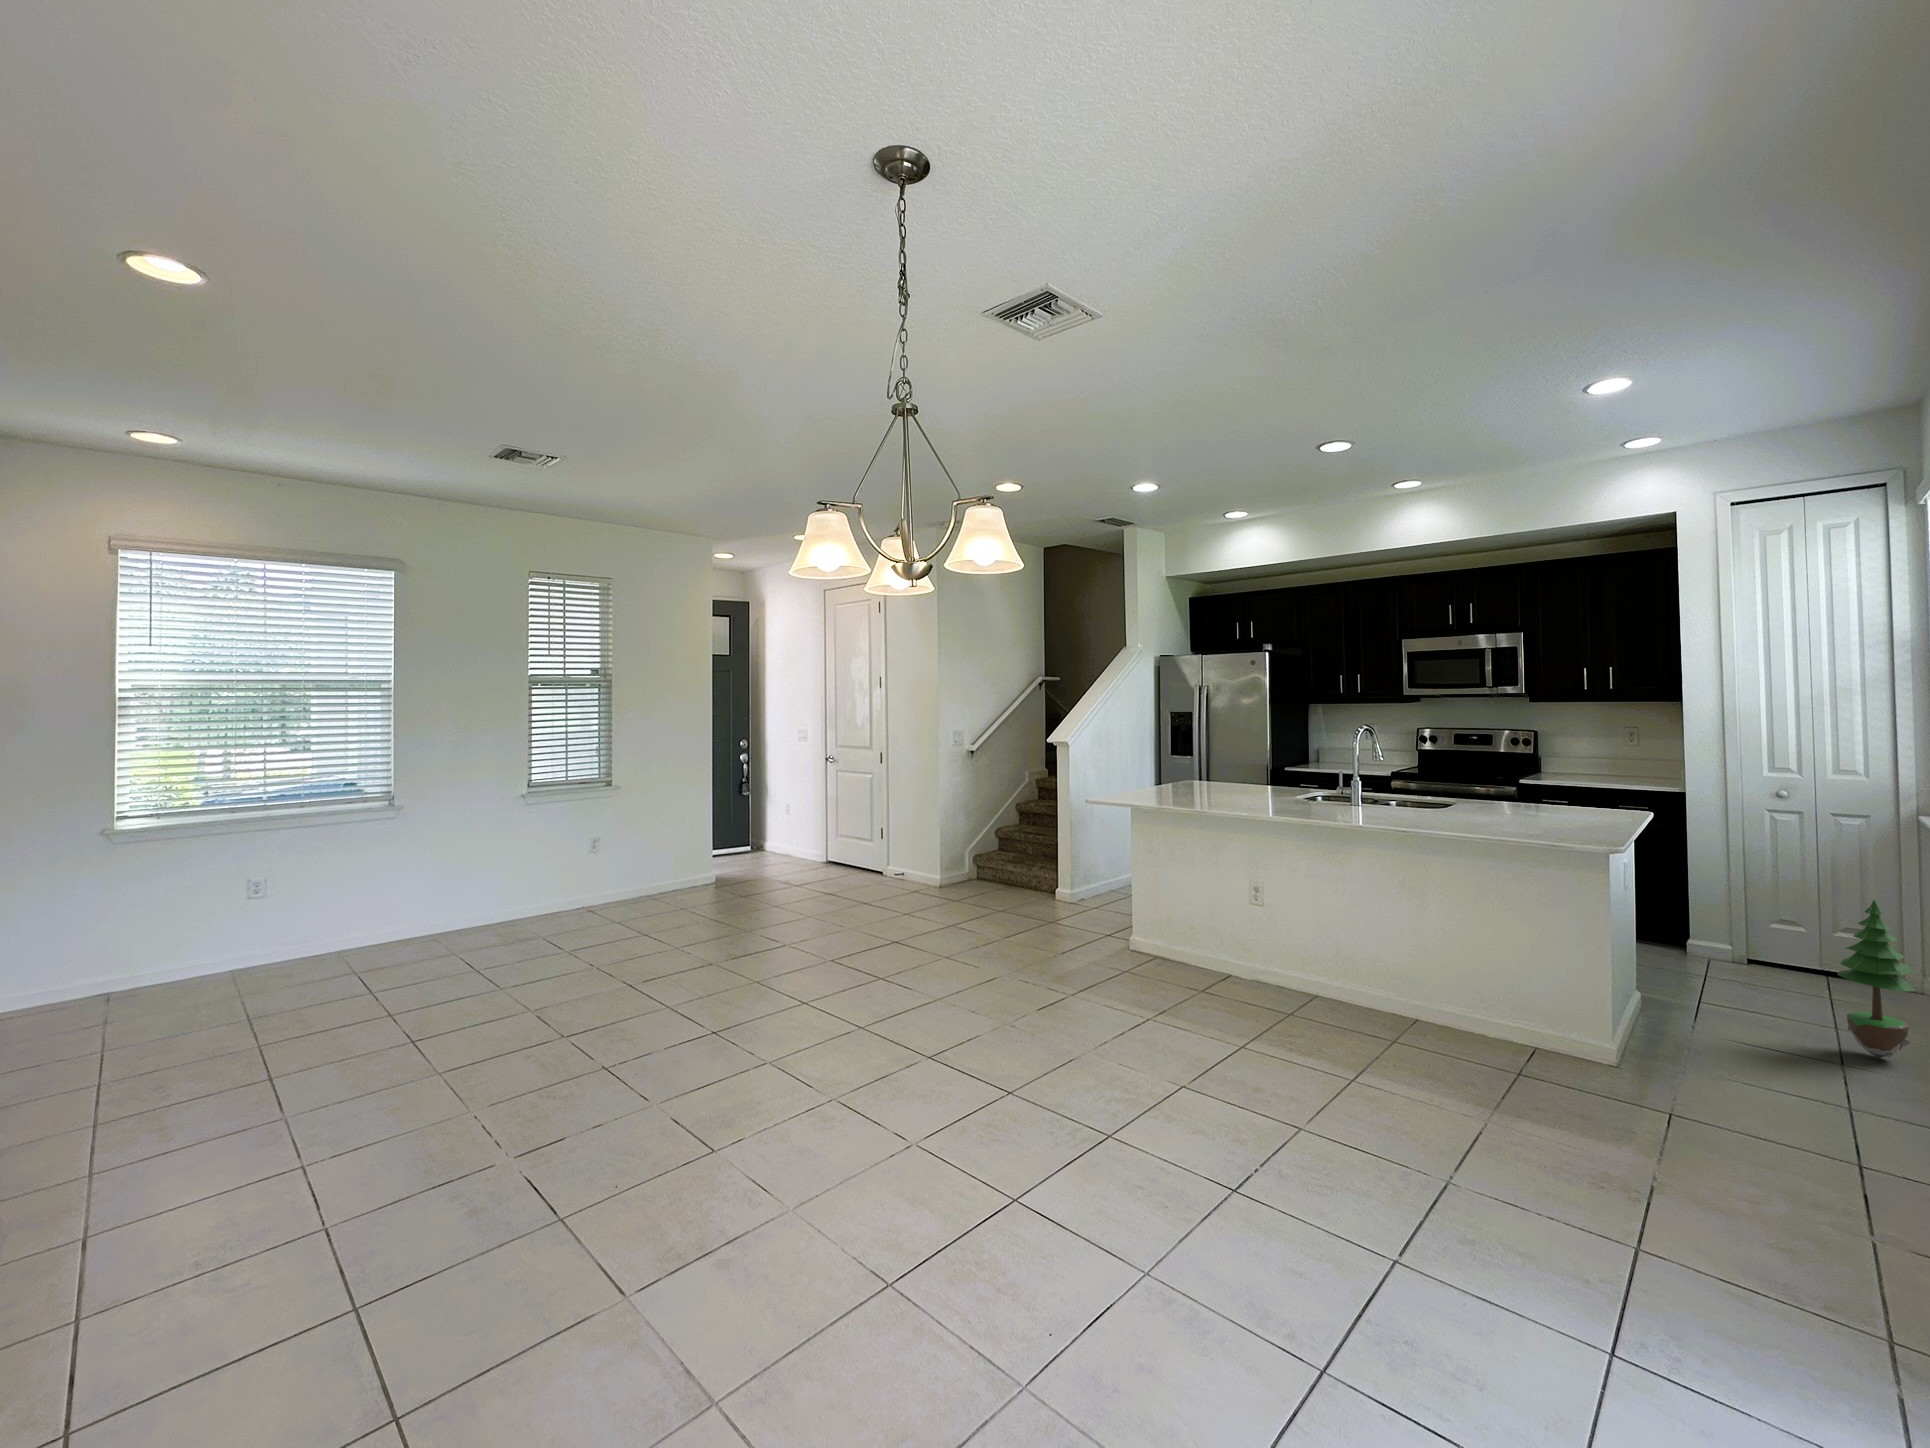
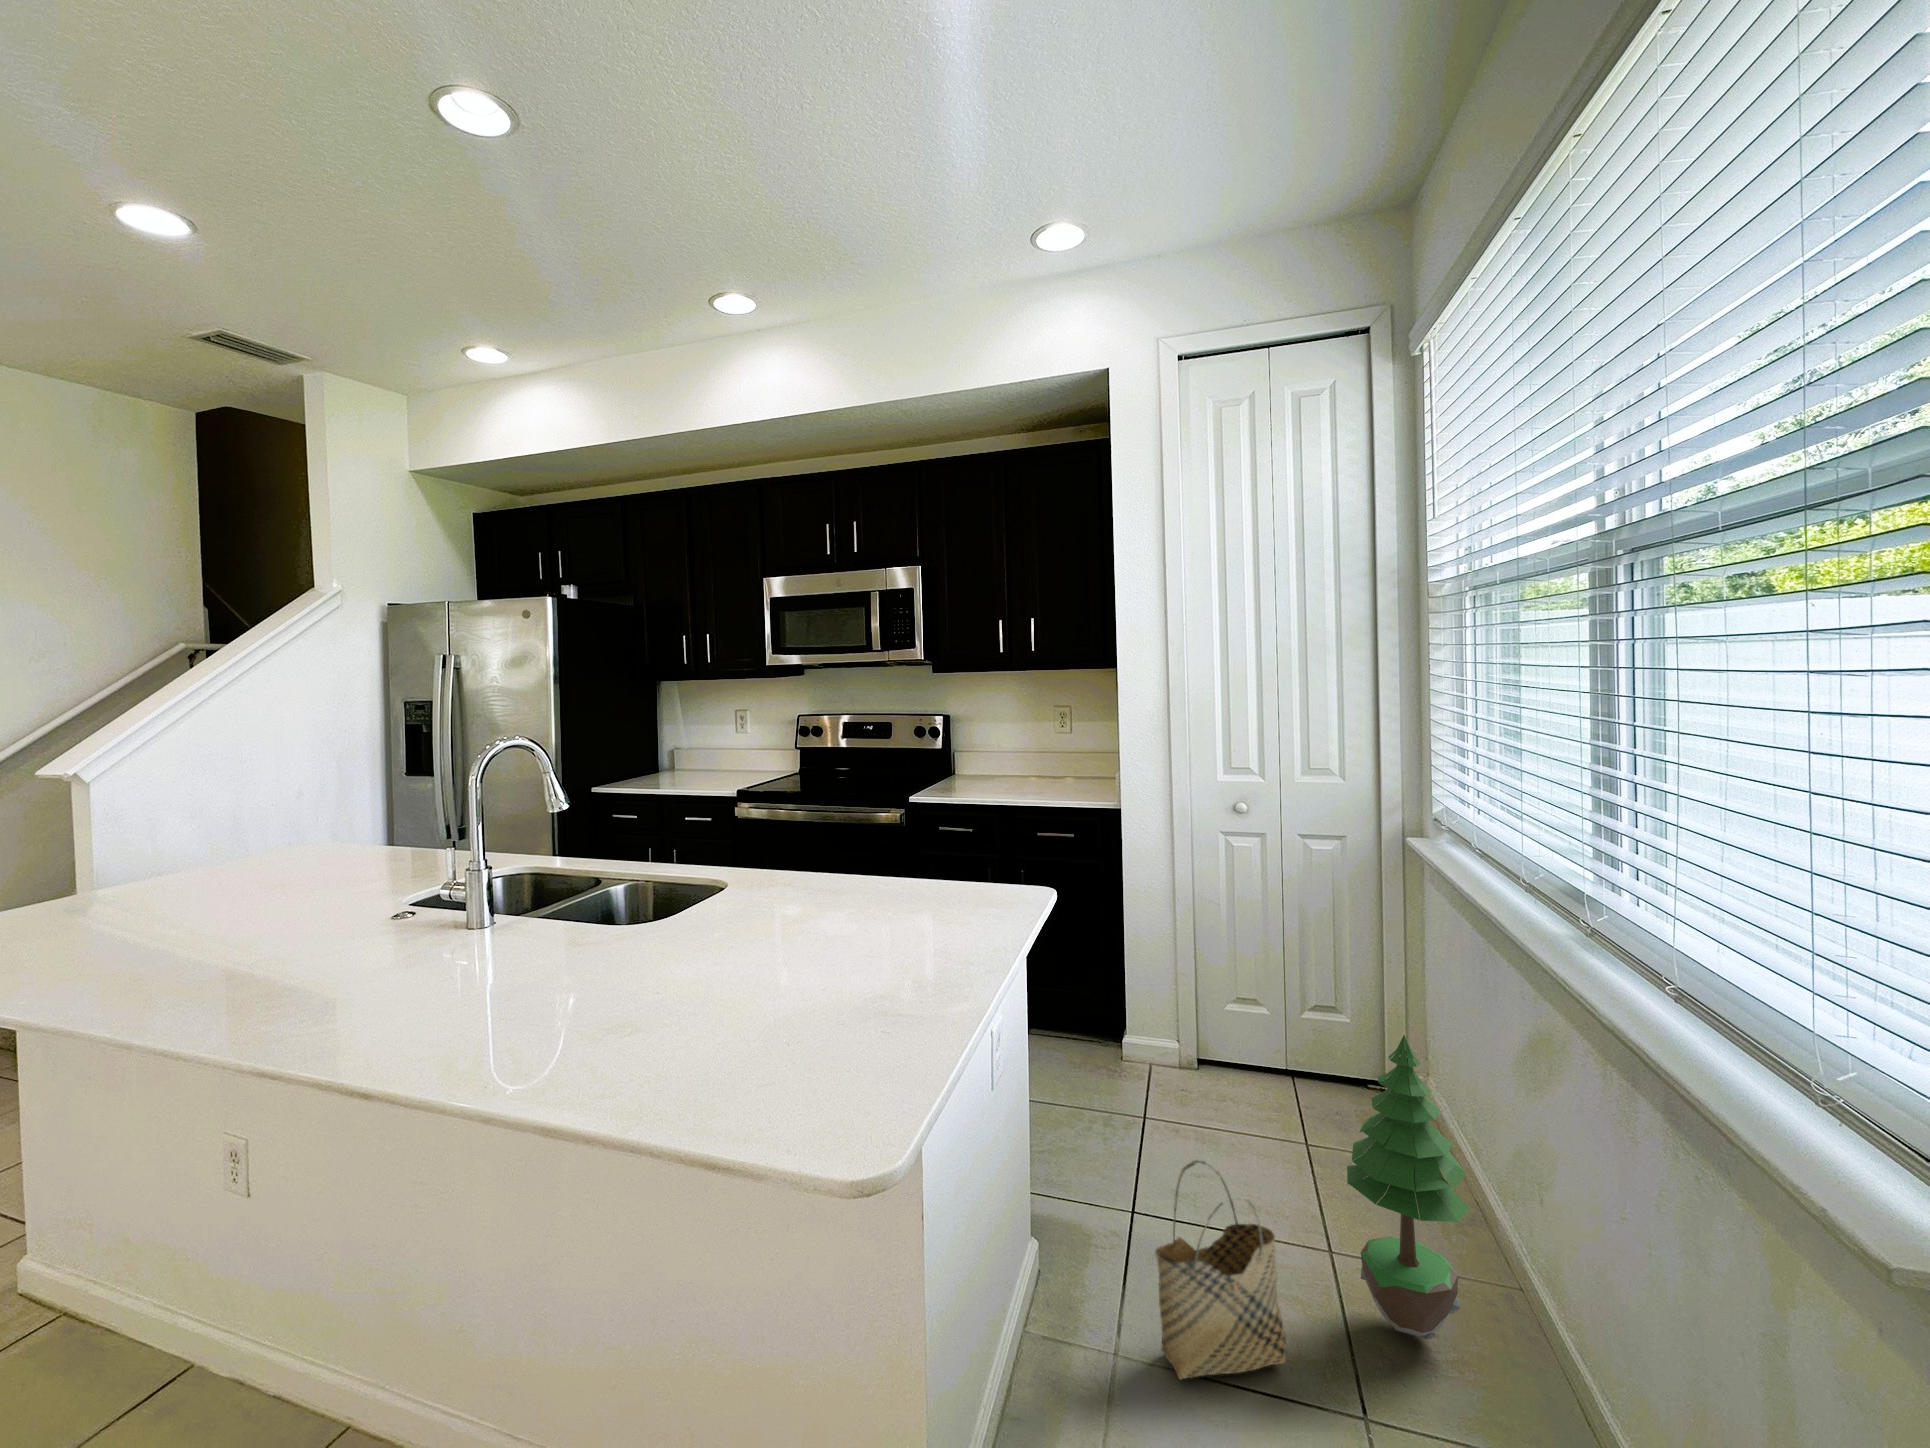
woven basket: none [1714,954,1794,1052] -> present [1155,1160,1286,1379]

